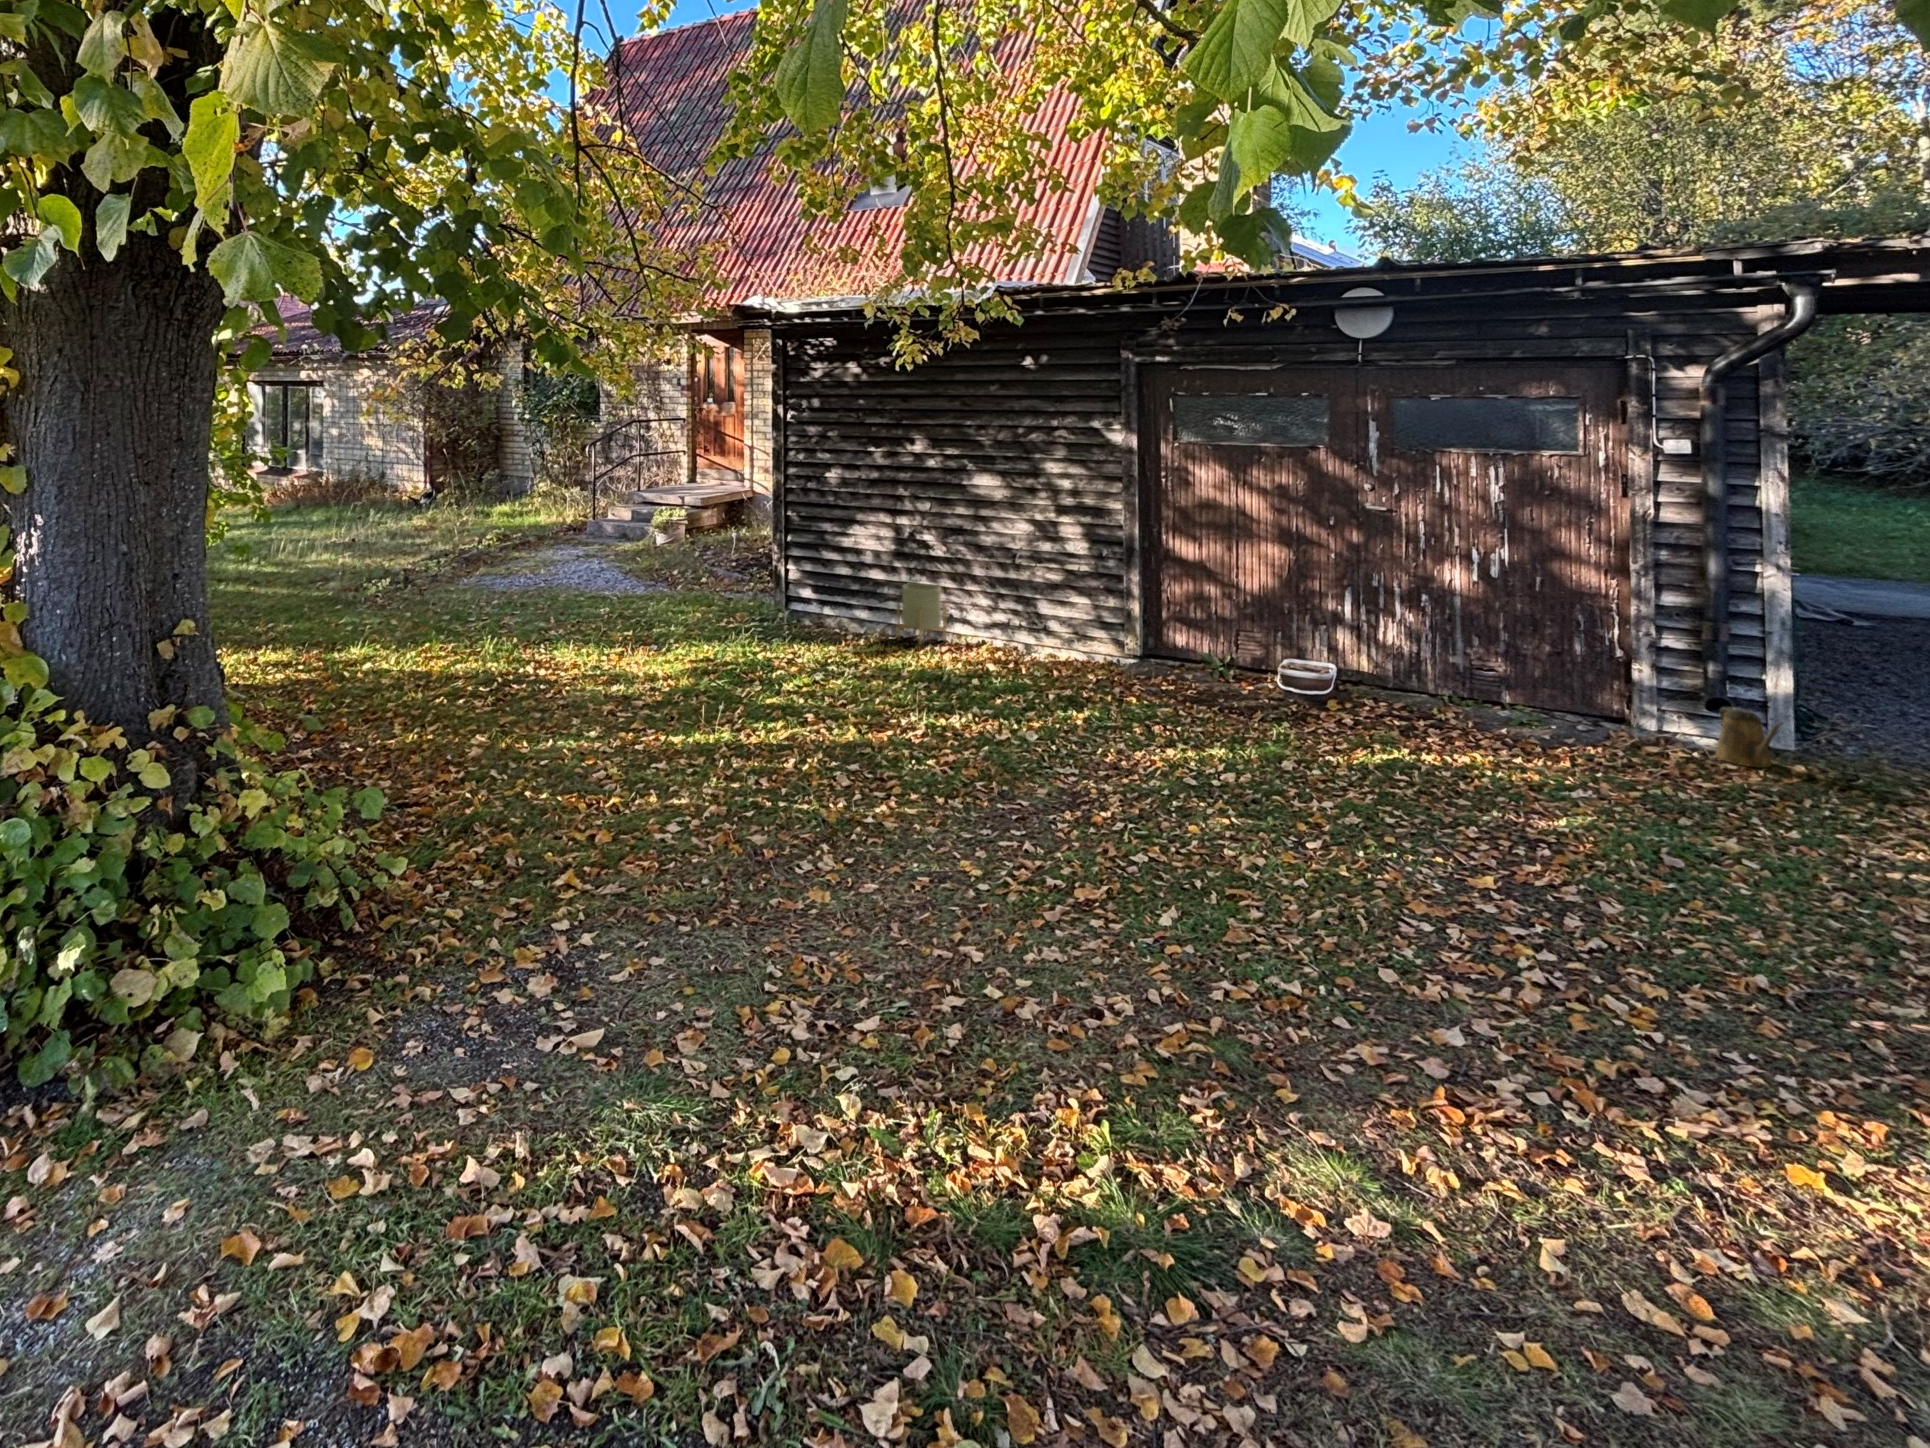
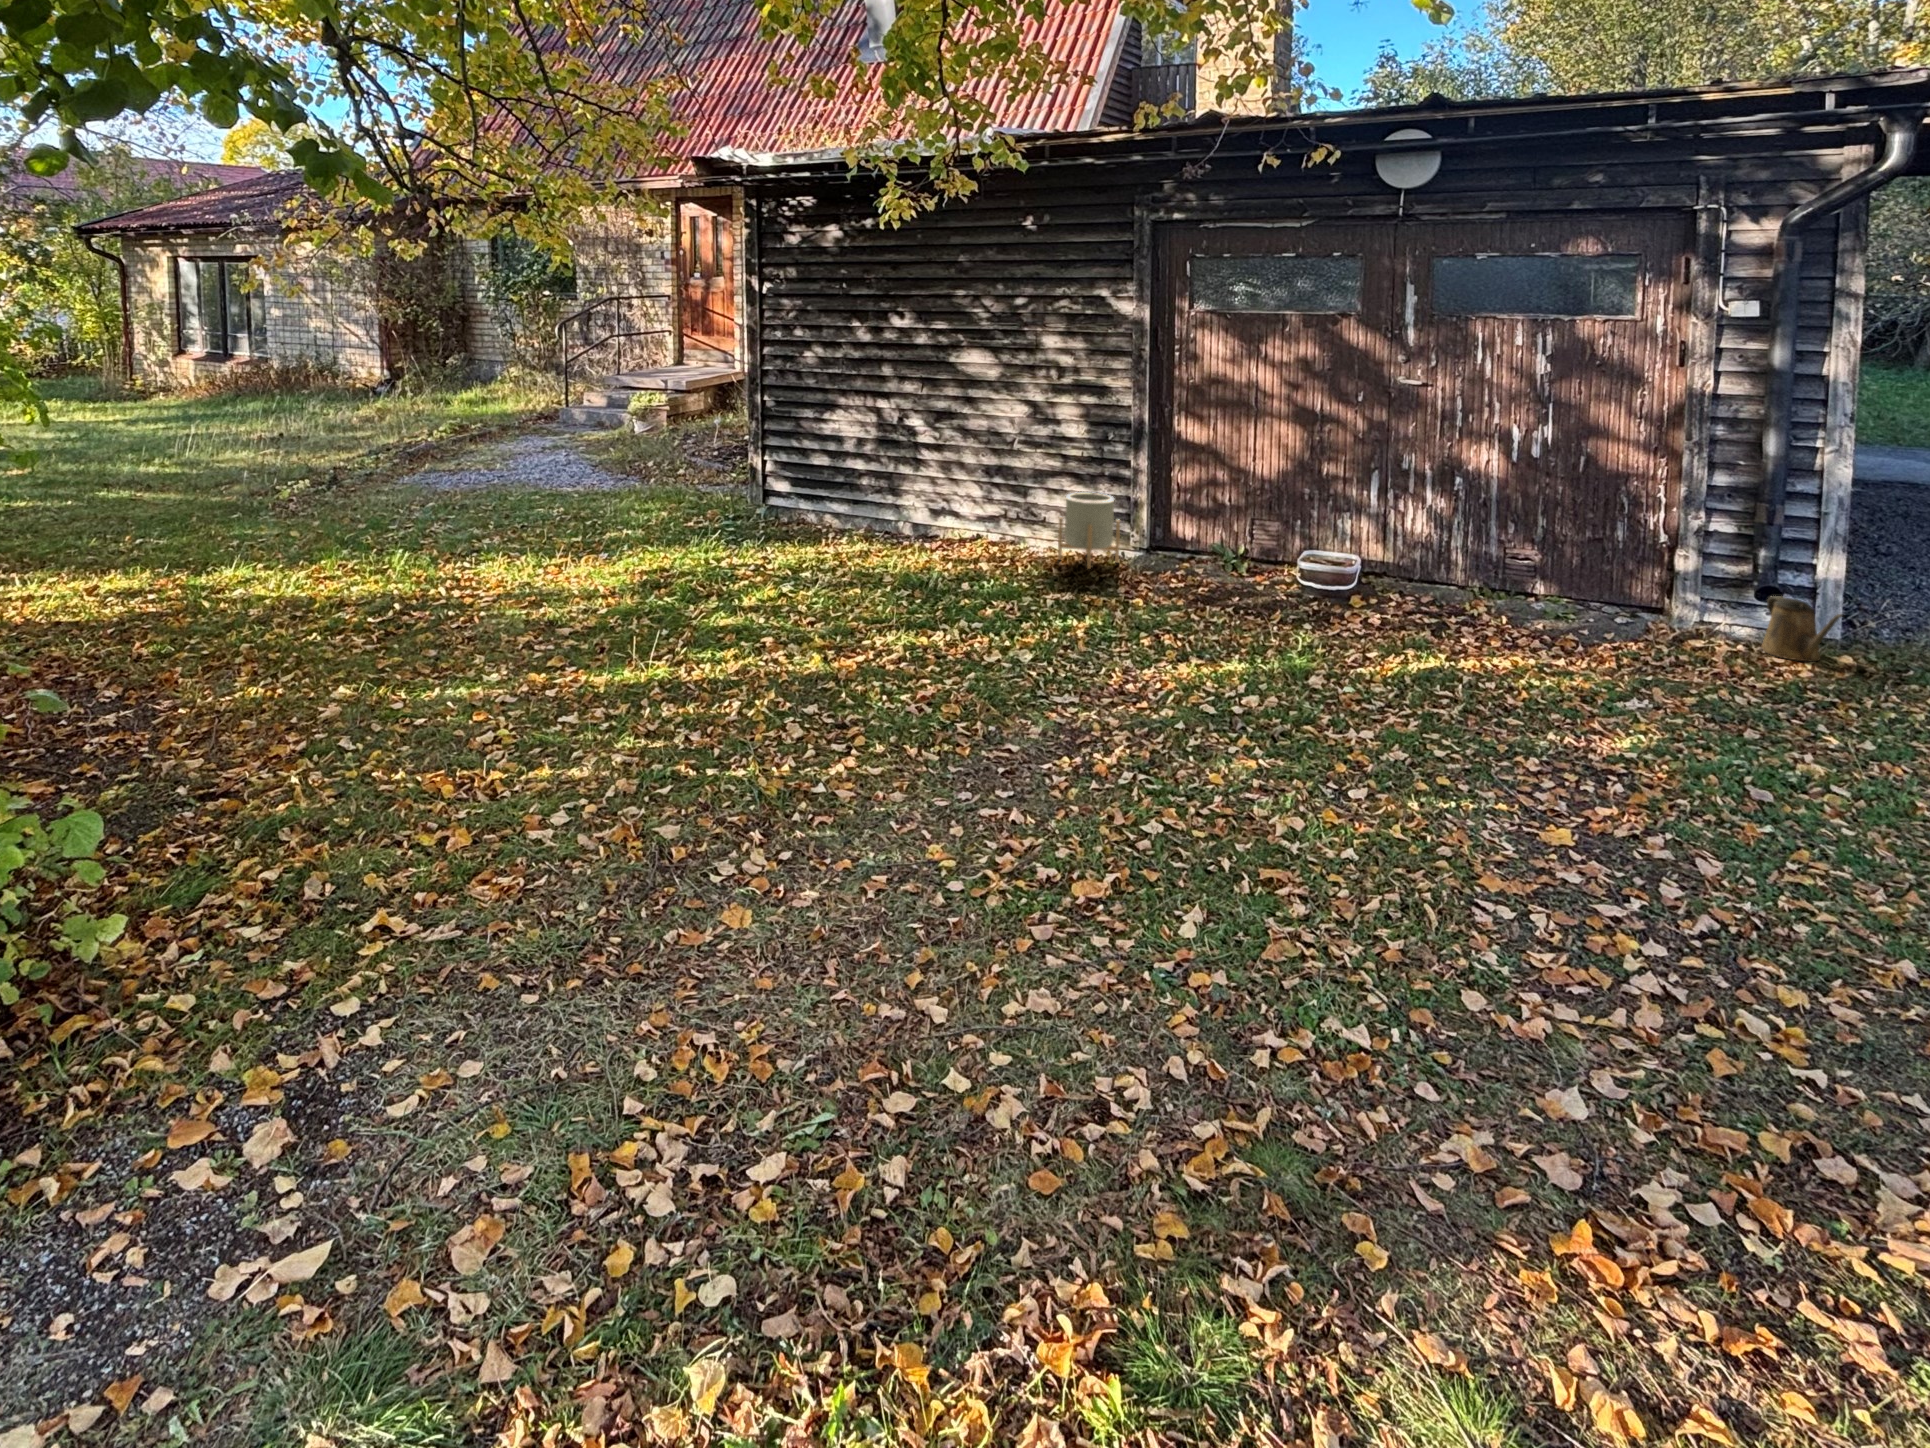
planter: present [897,583,947,644] -> present [1058,492,1120,569]

